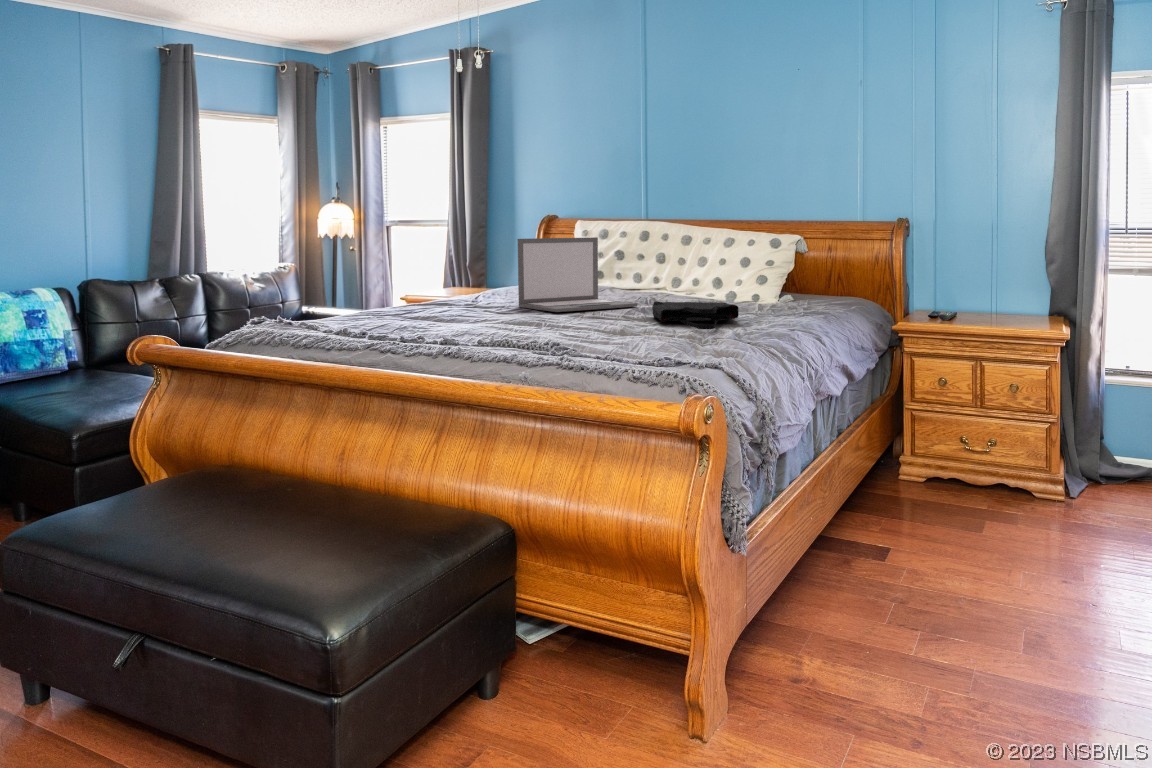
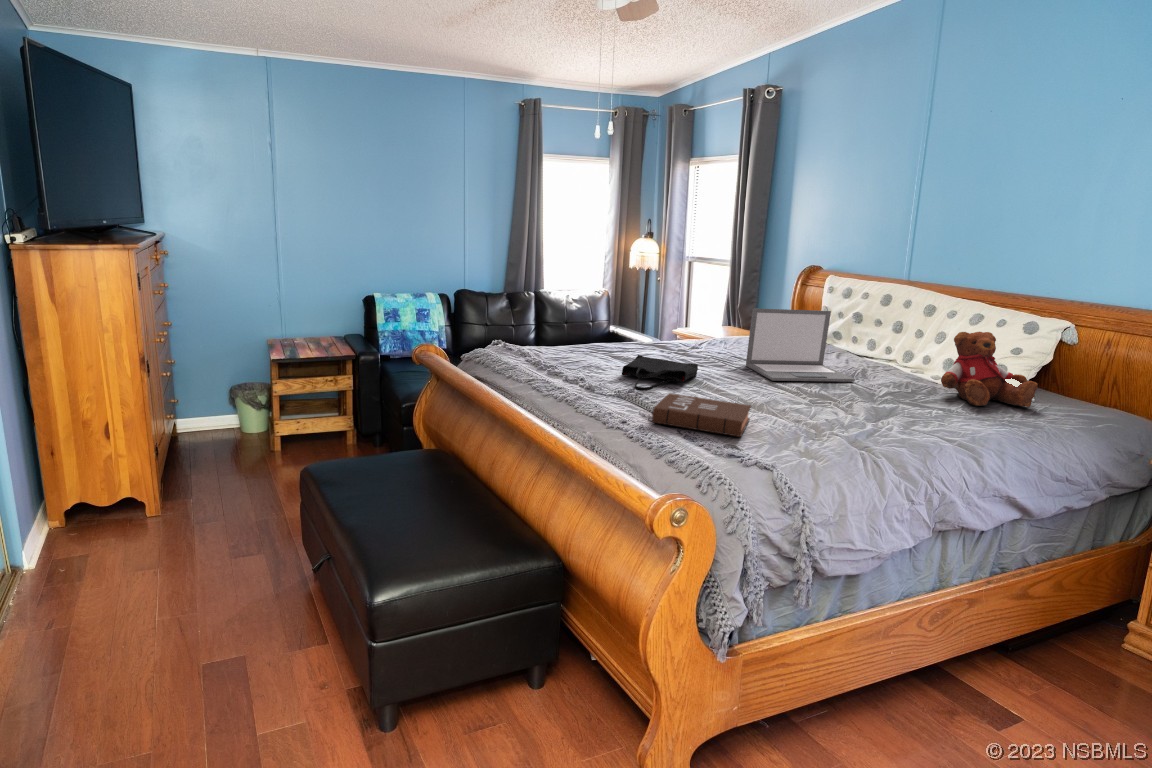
teddy bear: none [720,239,804,308] -> present [941,332,1038,407]
tote bag: present [652,302,739,329] -> present [622,355,698,391]
book: none [458,319,560,346] -> present [652,393,751,437]

